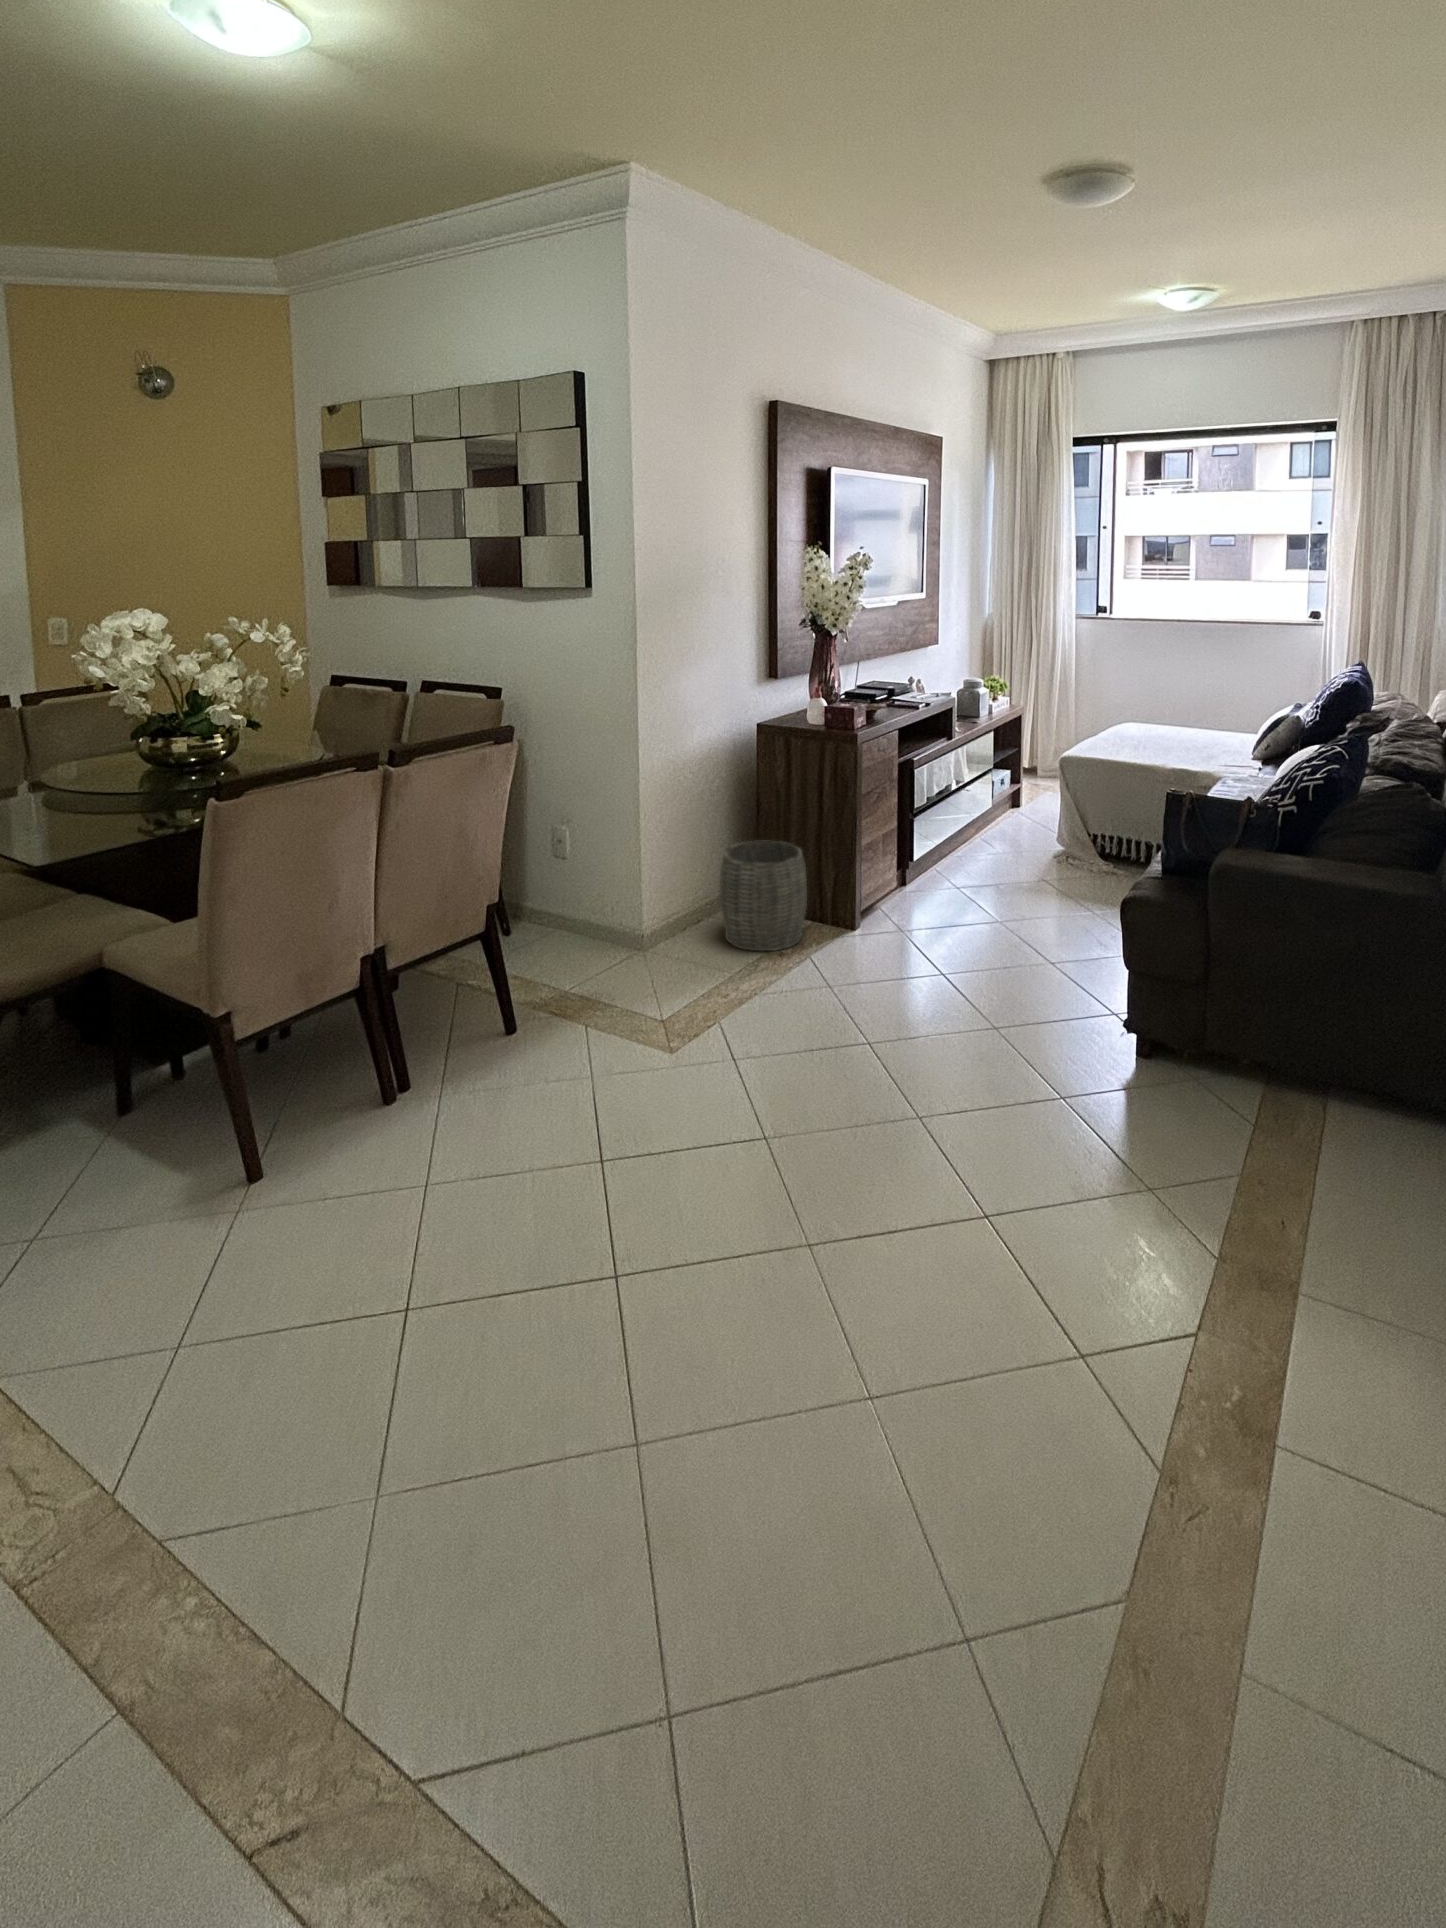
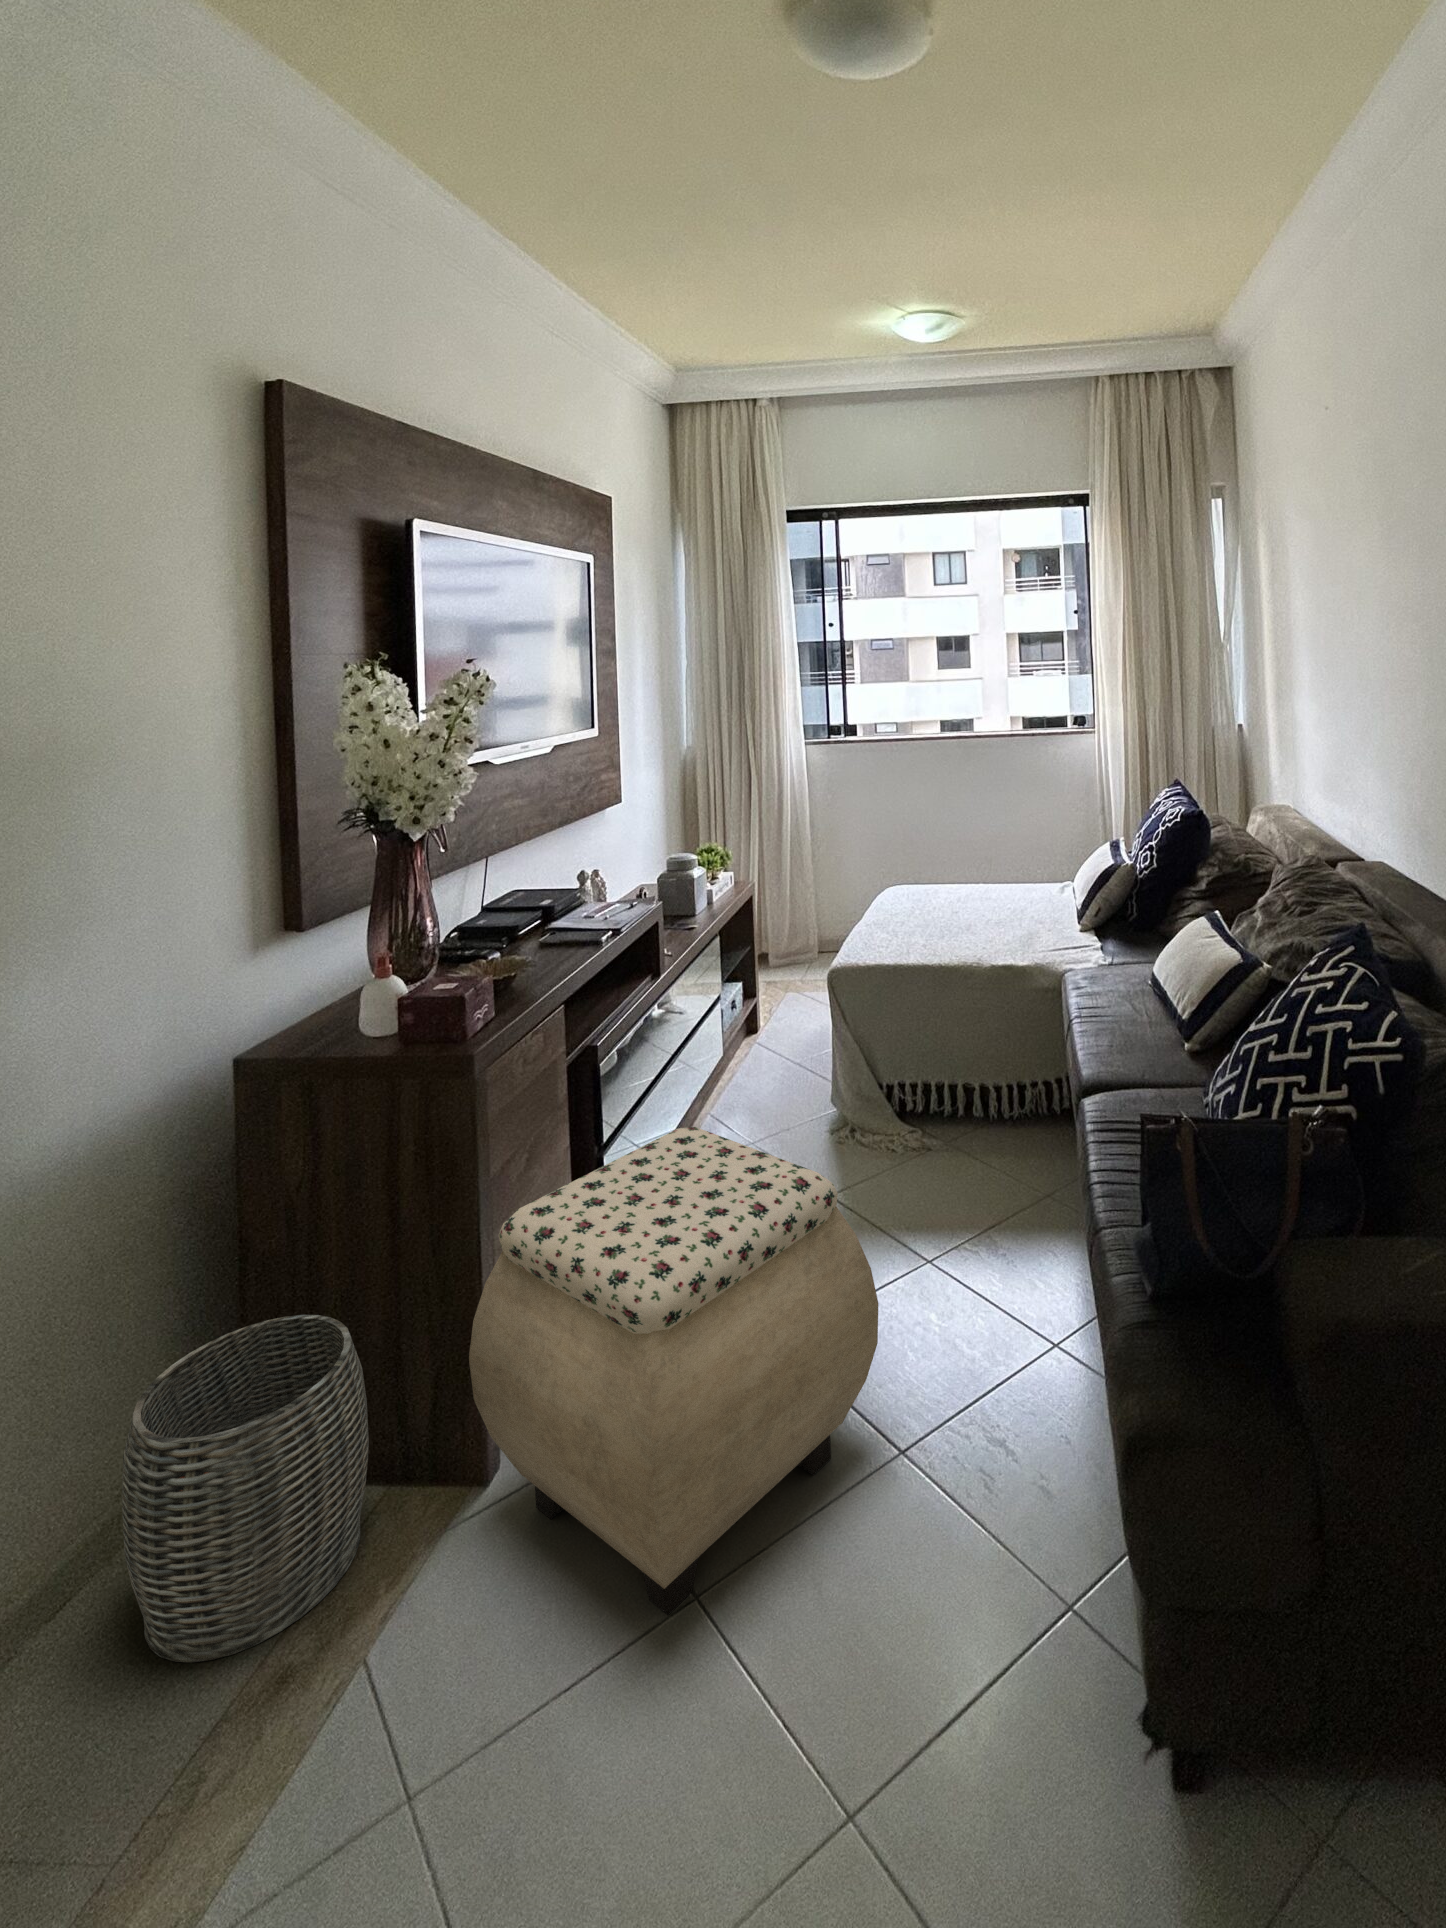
ottoman: none [850,798,1047,983] -> present [469,1127,878,1615]

